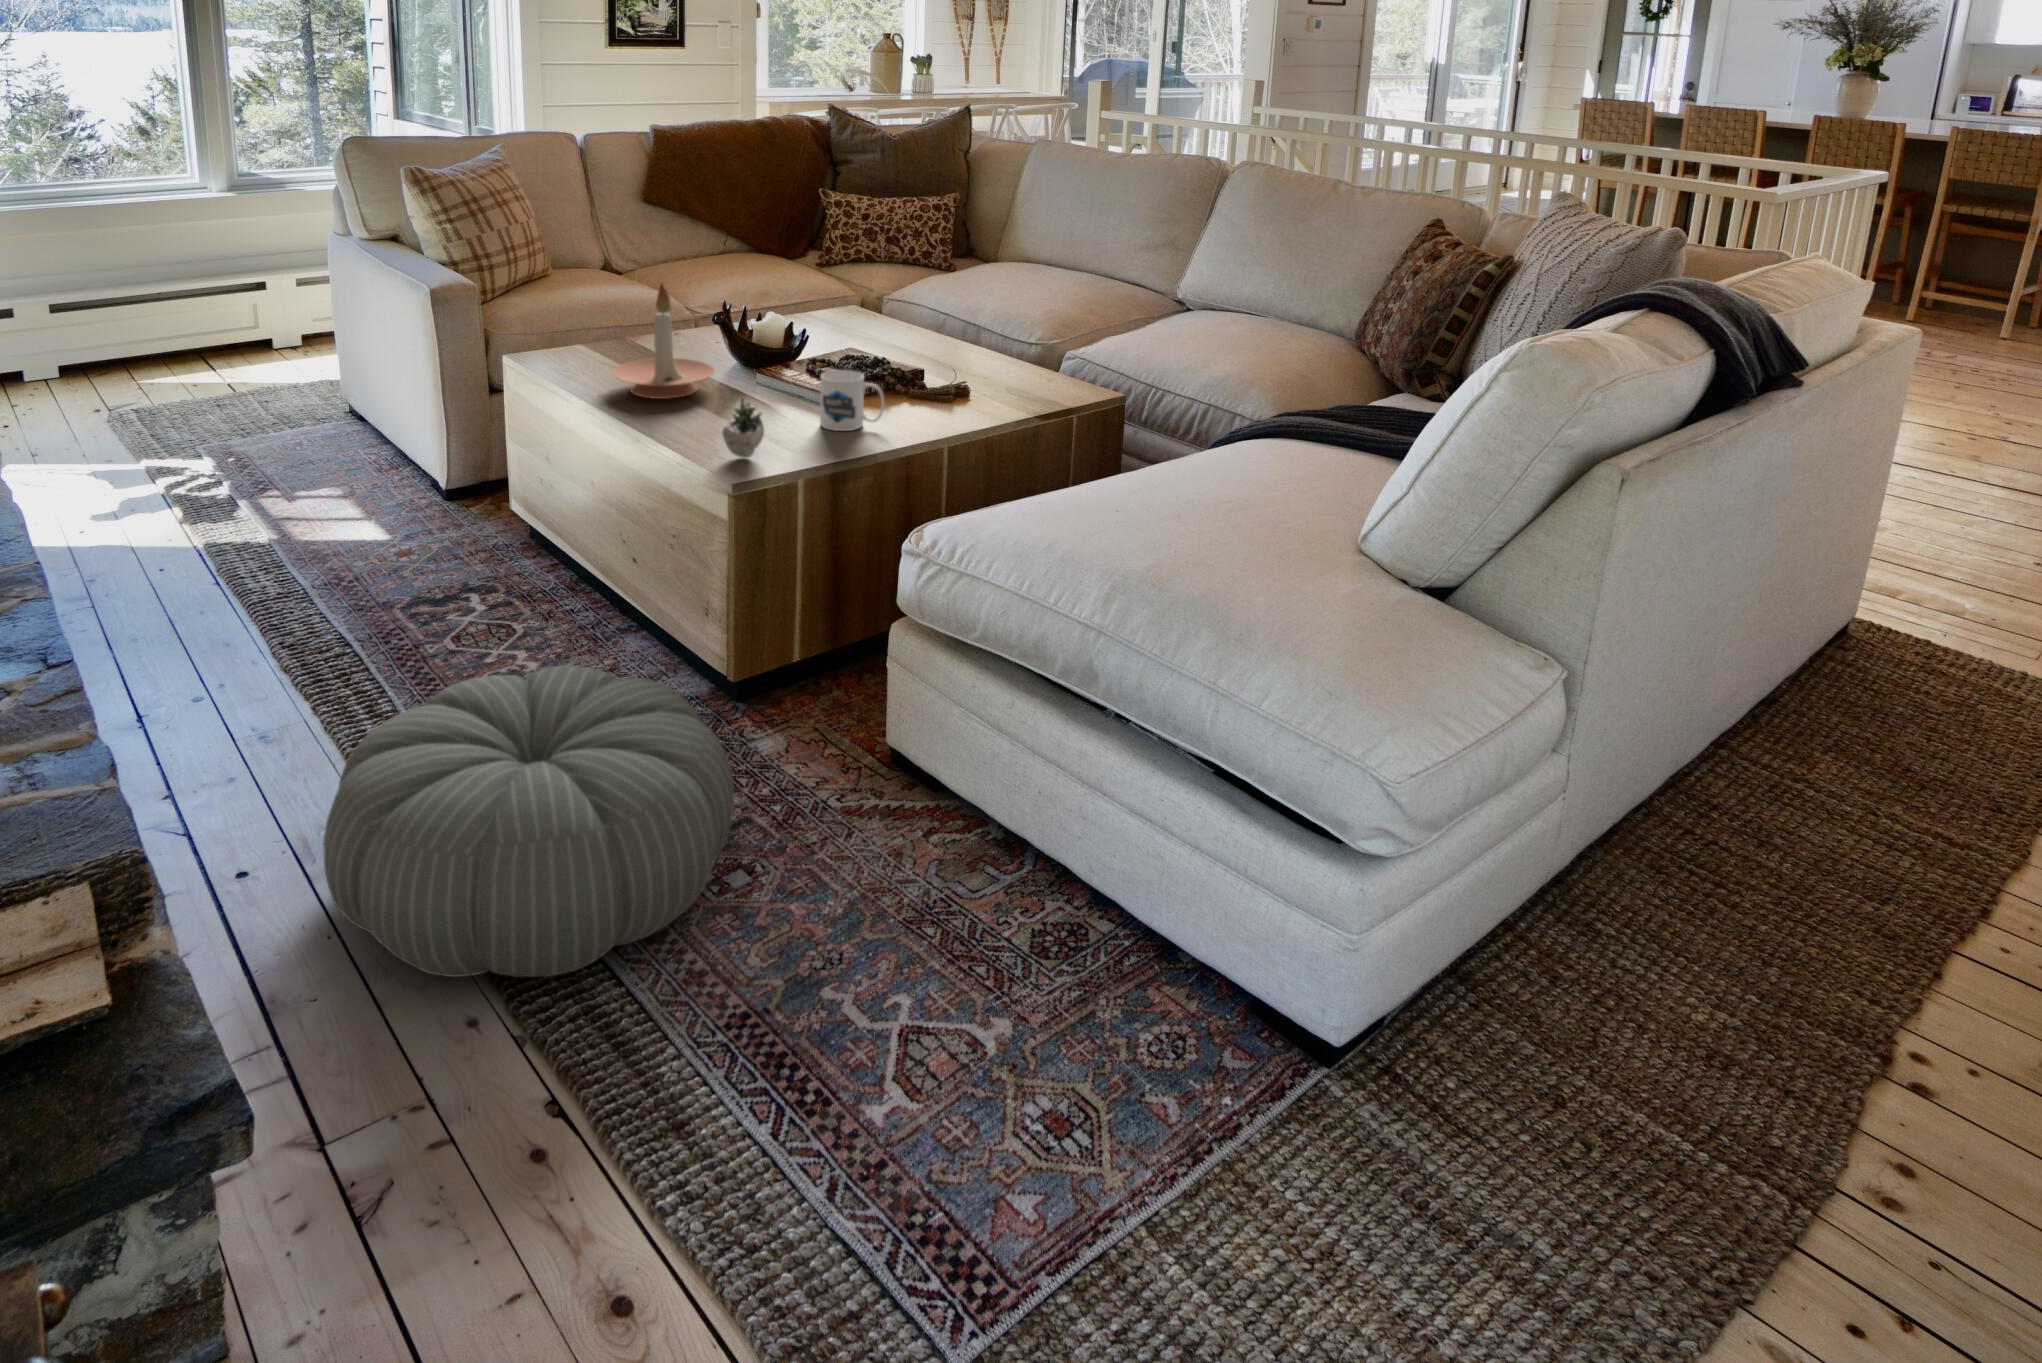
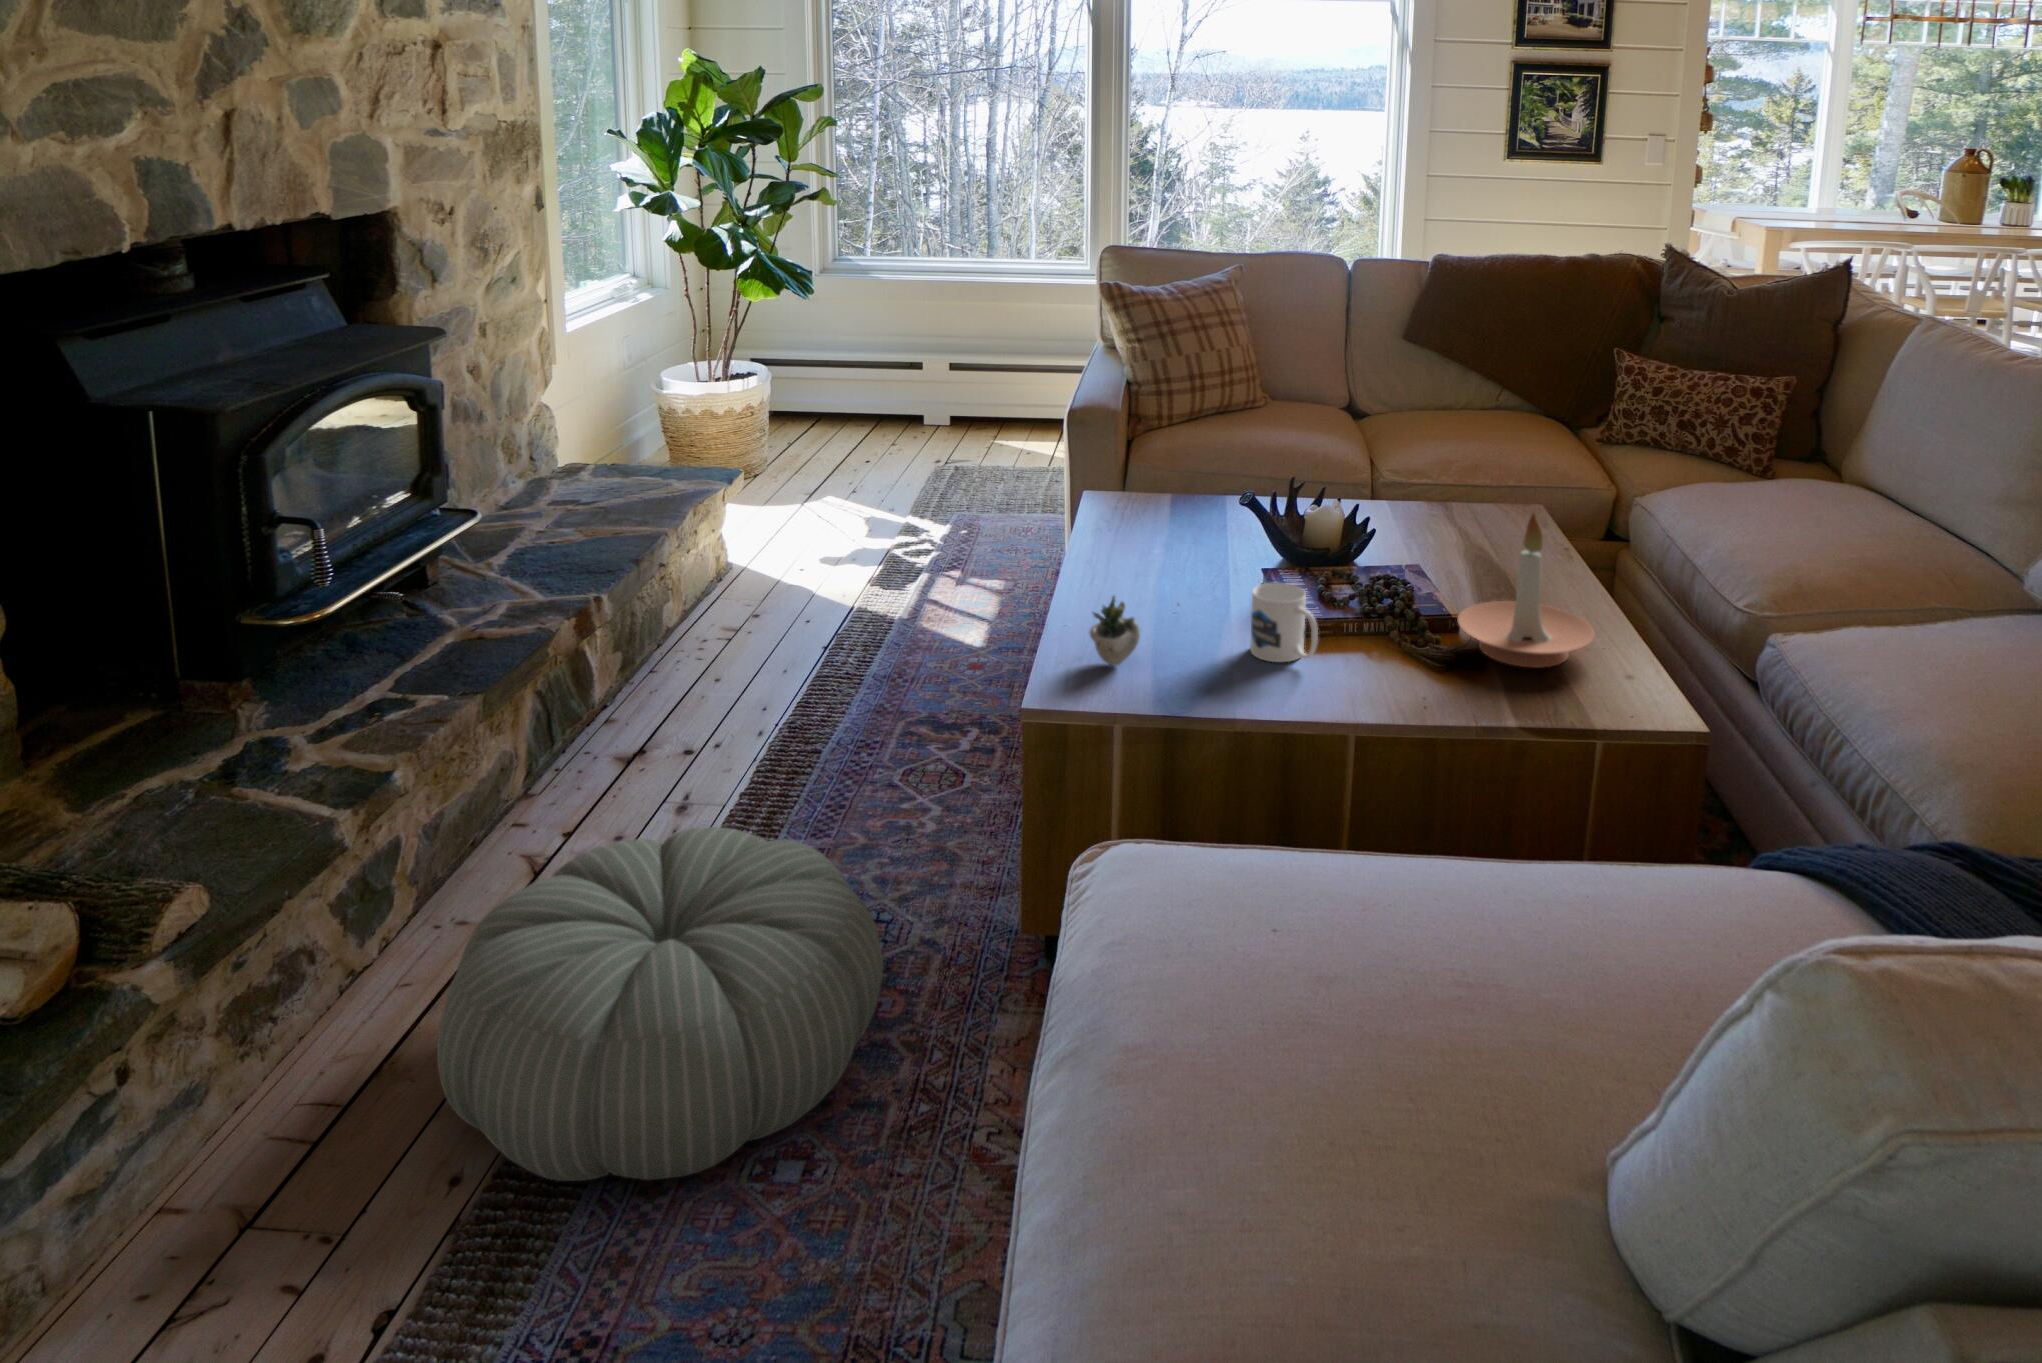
candle holder: present [612,284,715,399] -> present [1458,514,1594,668]

